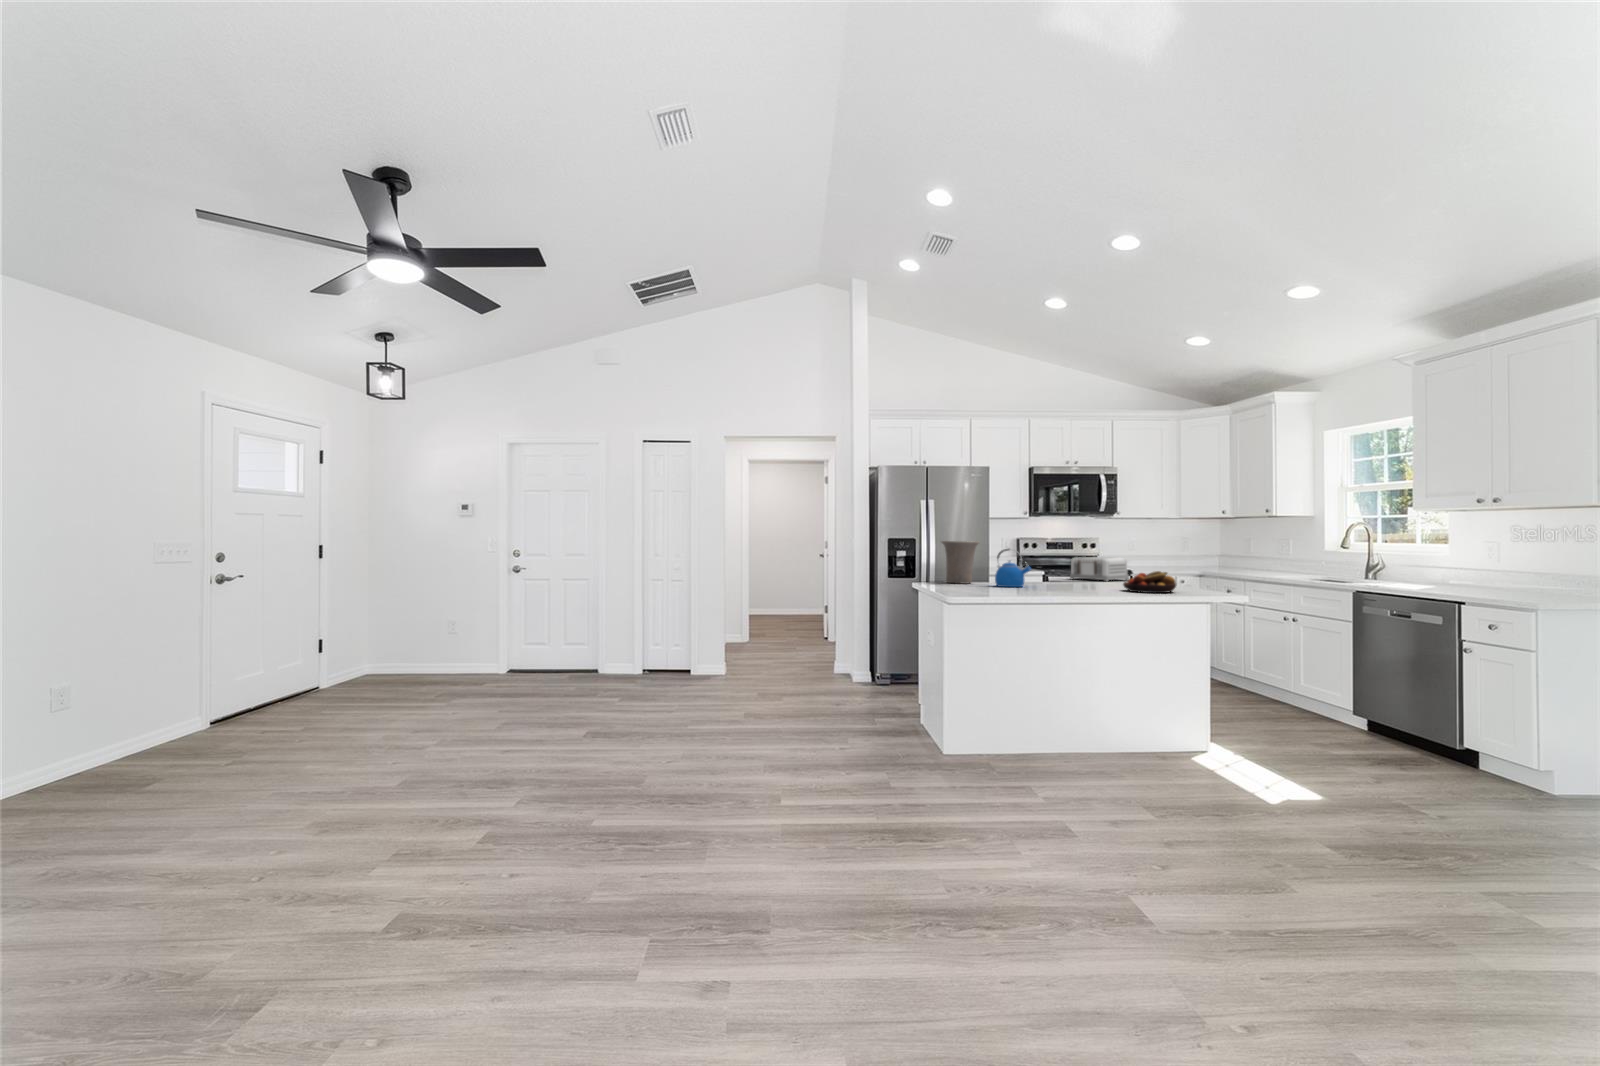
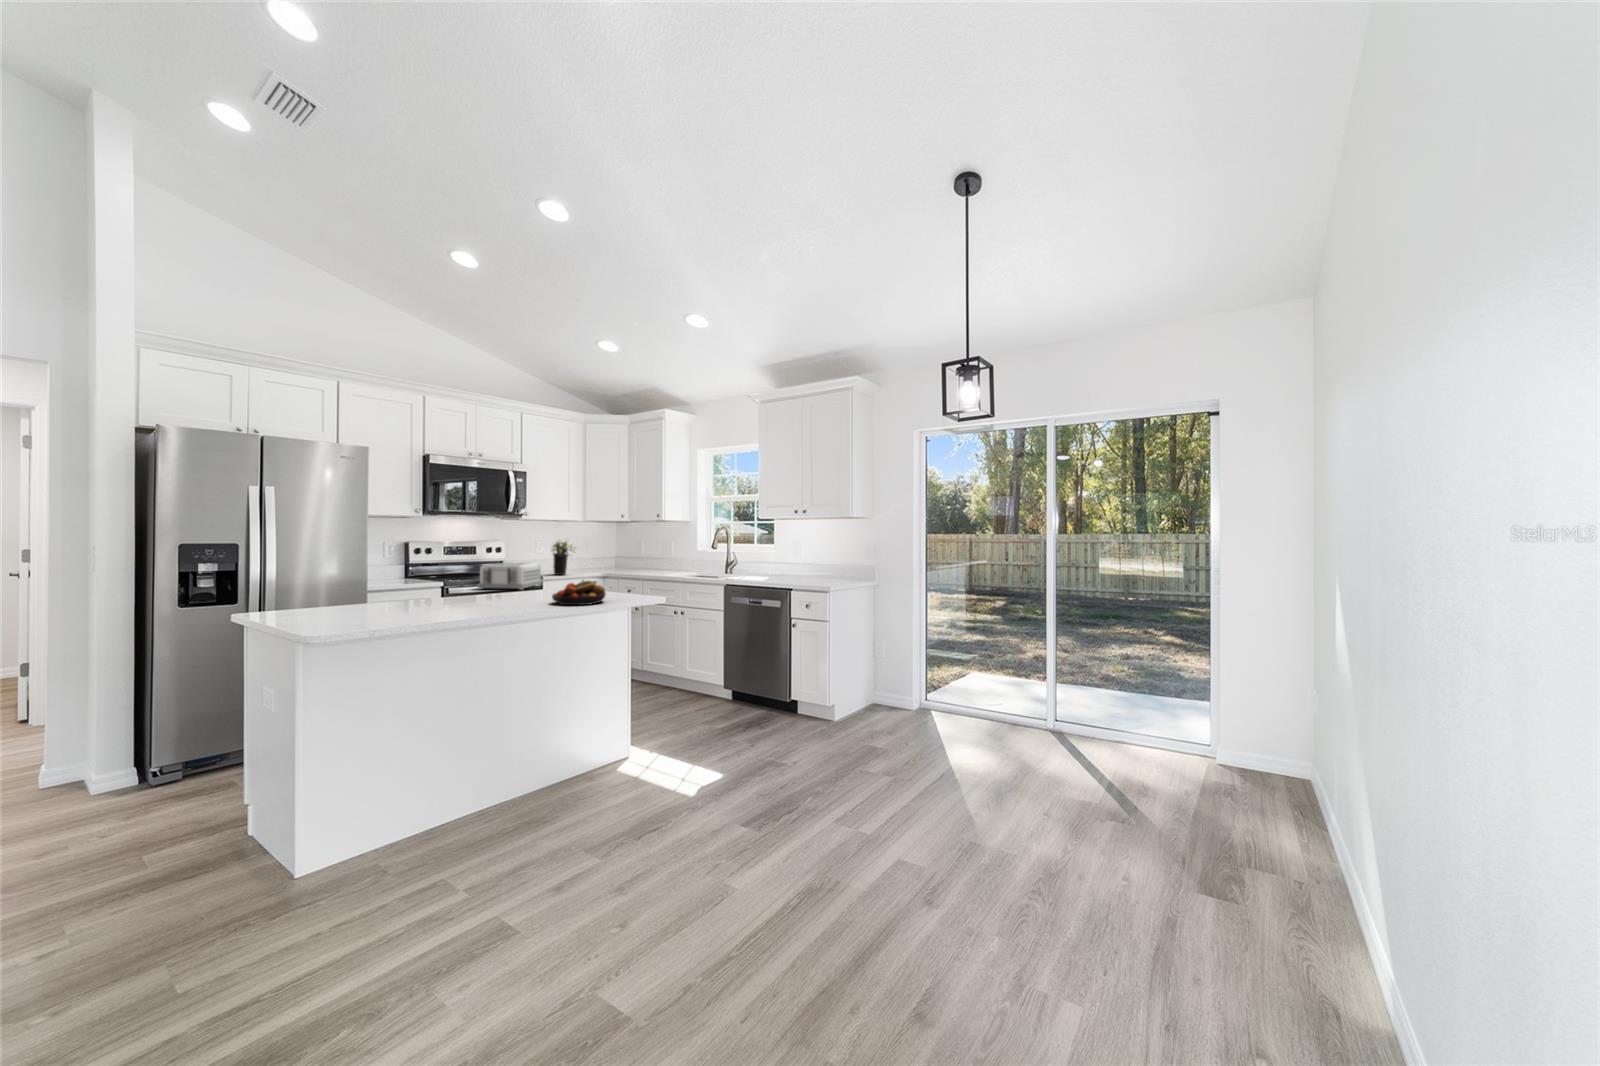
flower arrangement: none [1143,536,1178,574] -> present [552,540,577,575]
vase: present [941,541,979,584] -> none [288,550,358,612]
kettle: present [995,549,1031,587] -> none [384,560,439,612]

